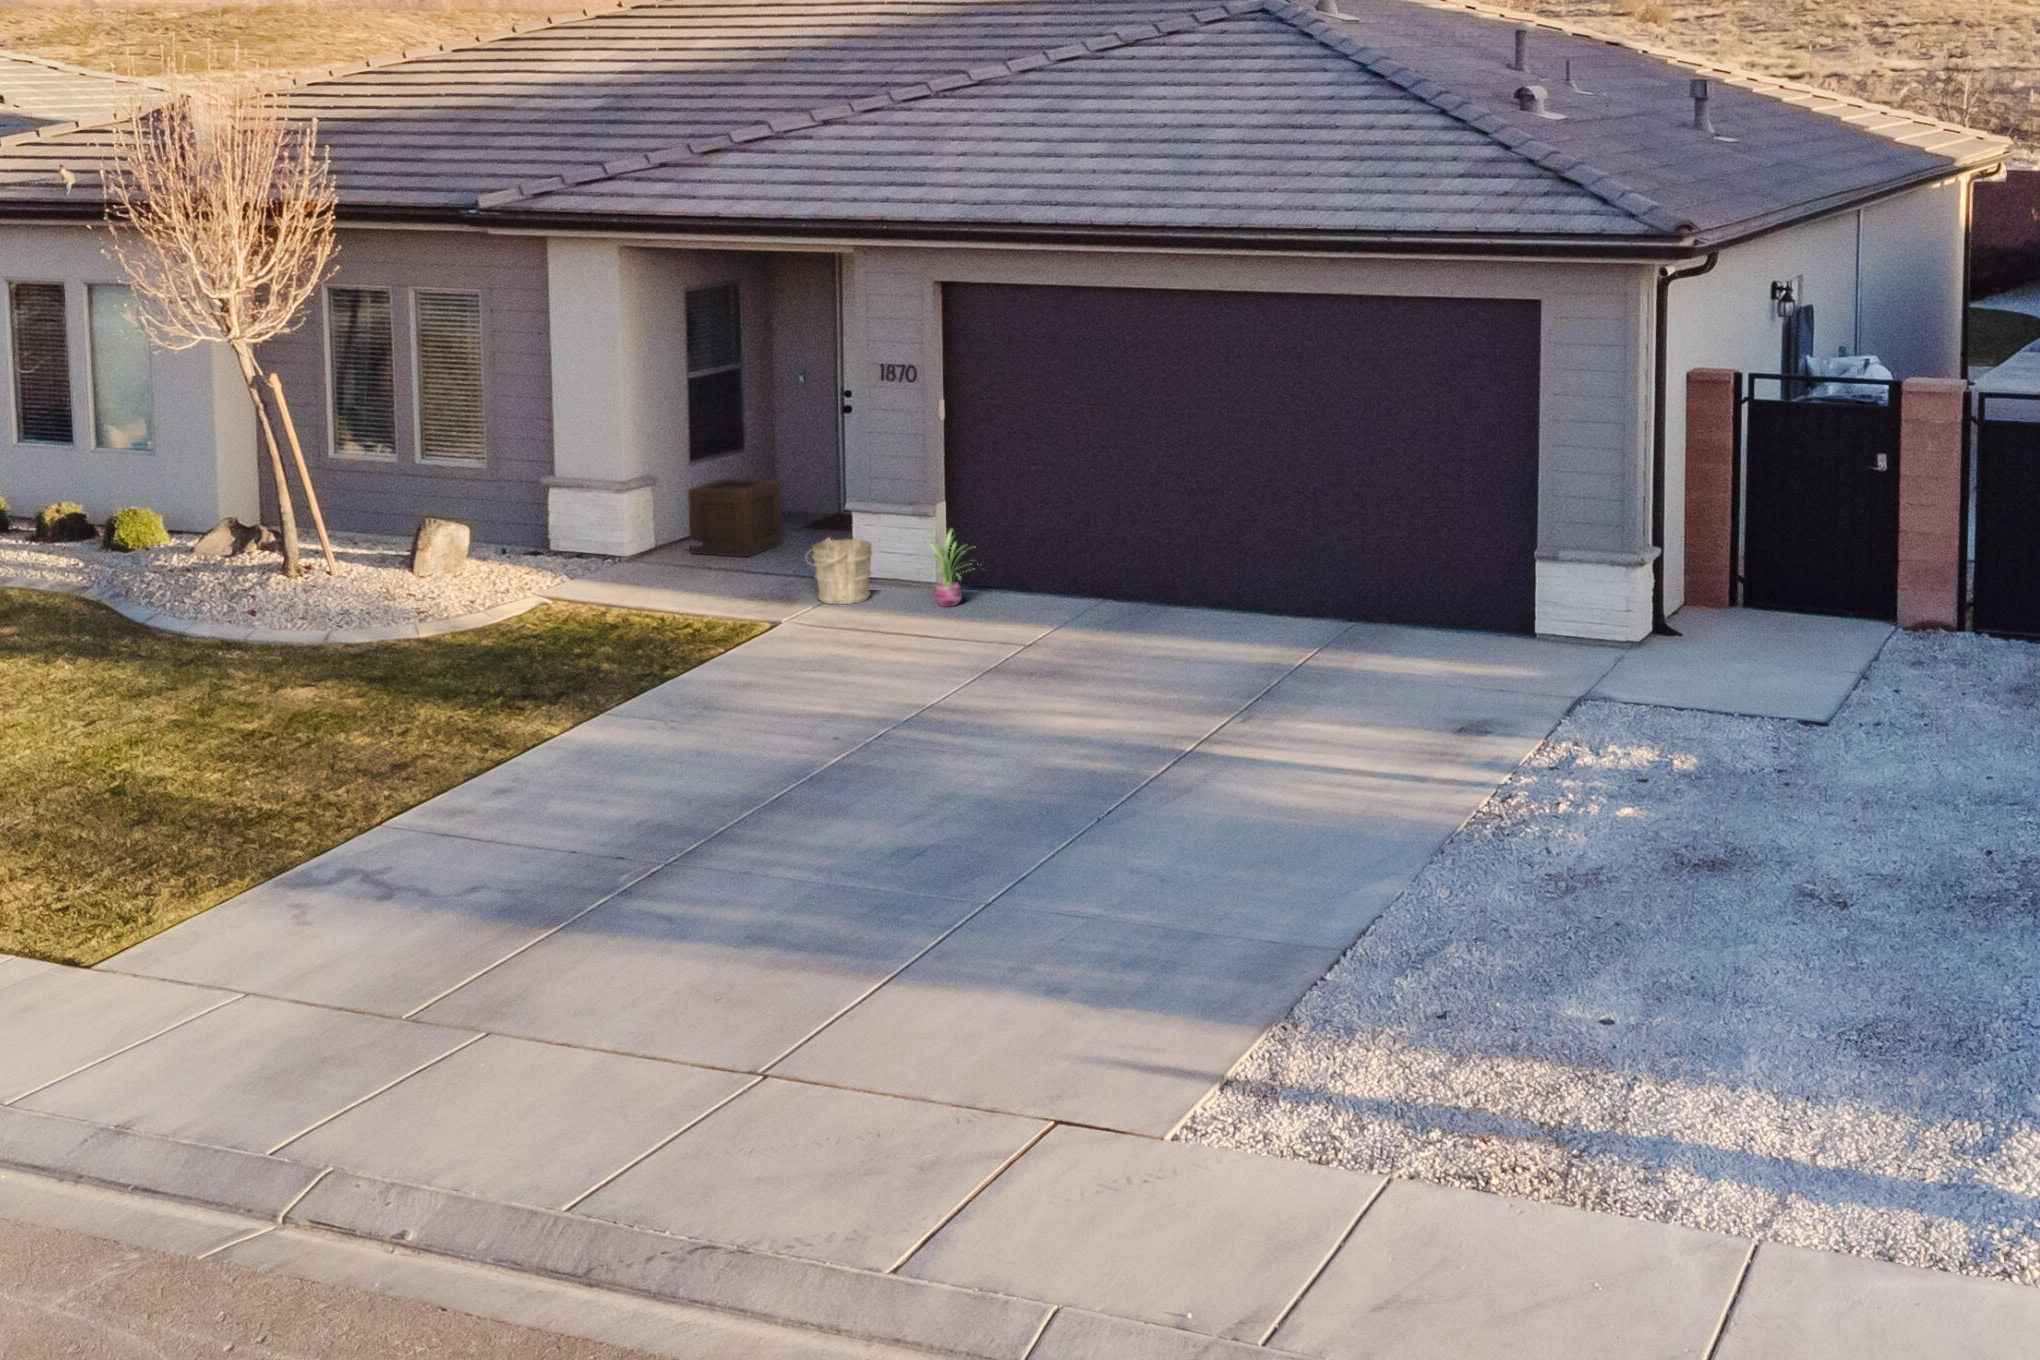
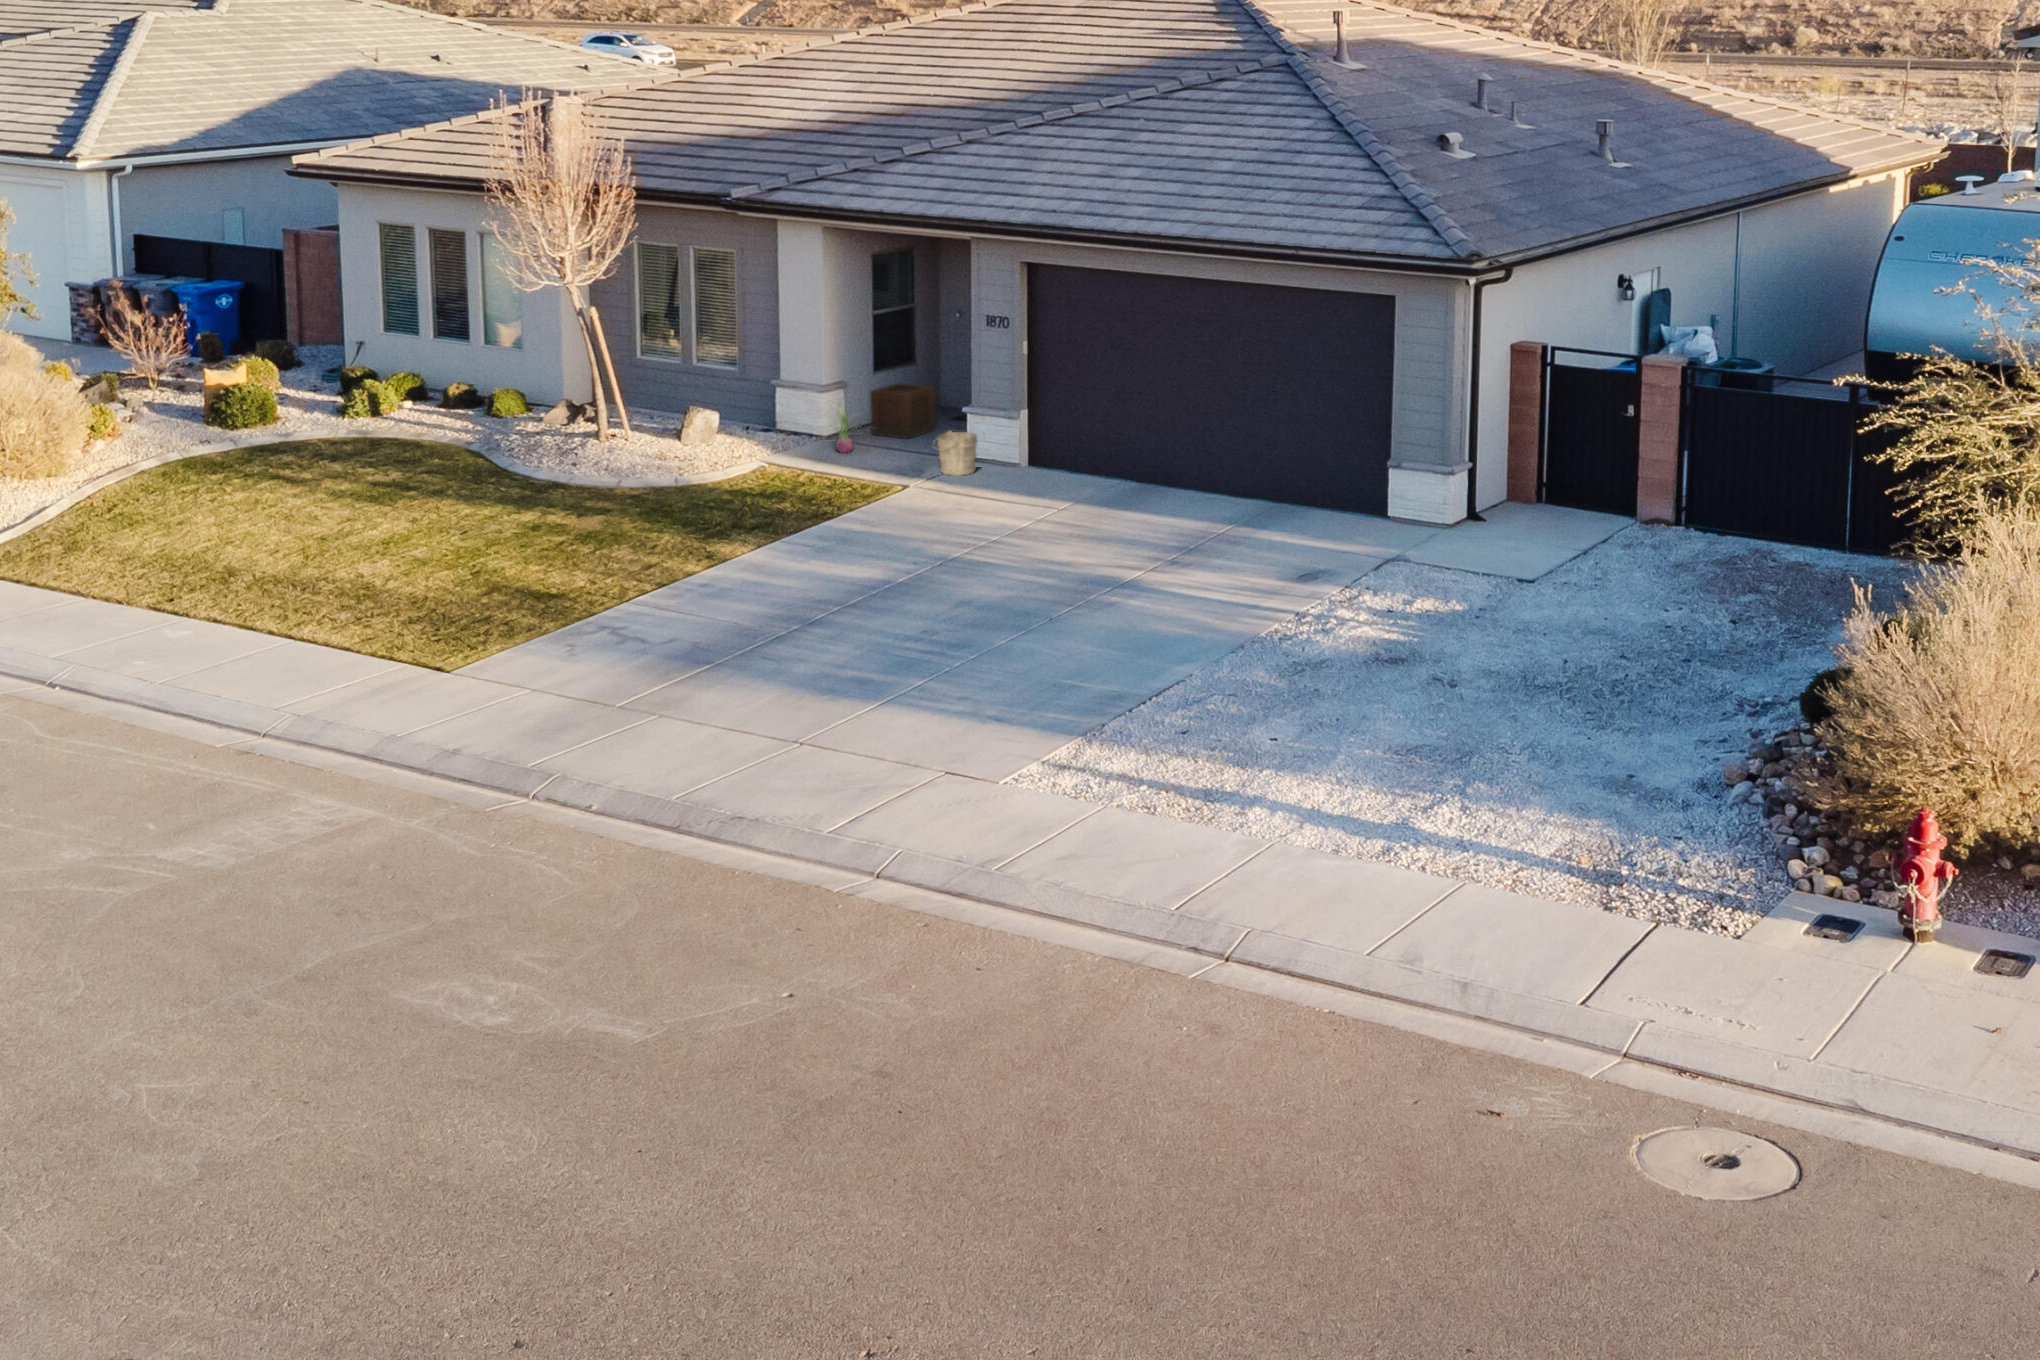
decorative plant: present [921,529,965,607] -> present [836,405,859,453]

